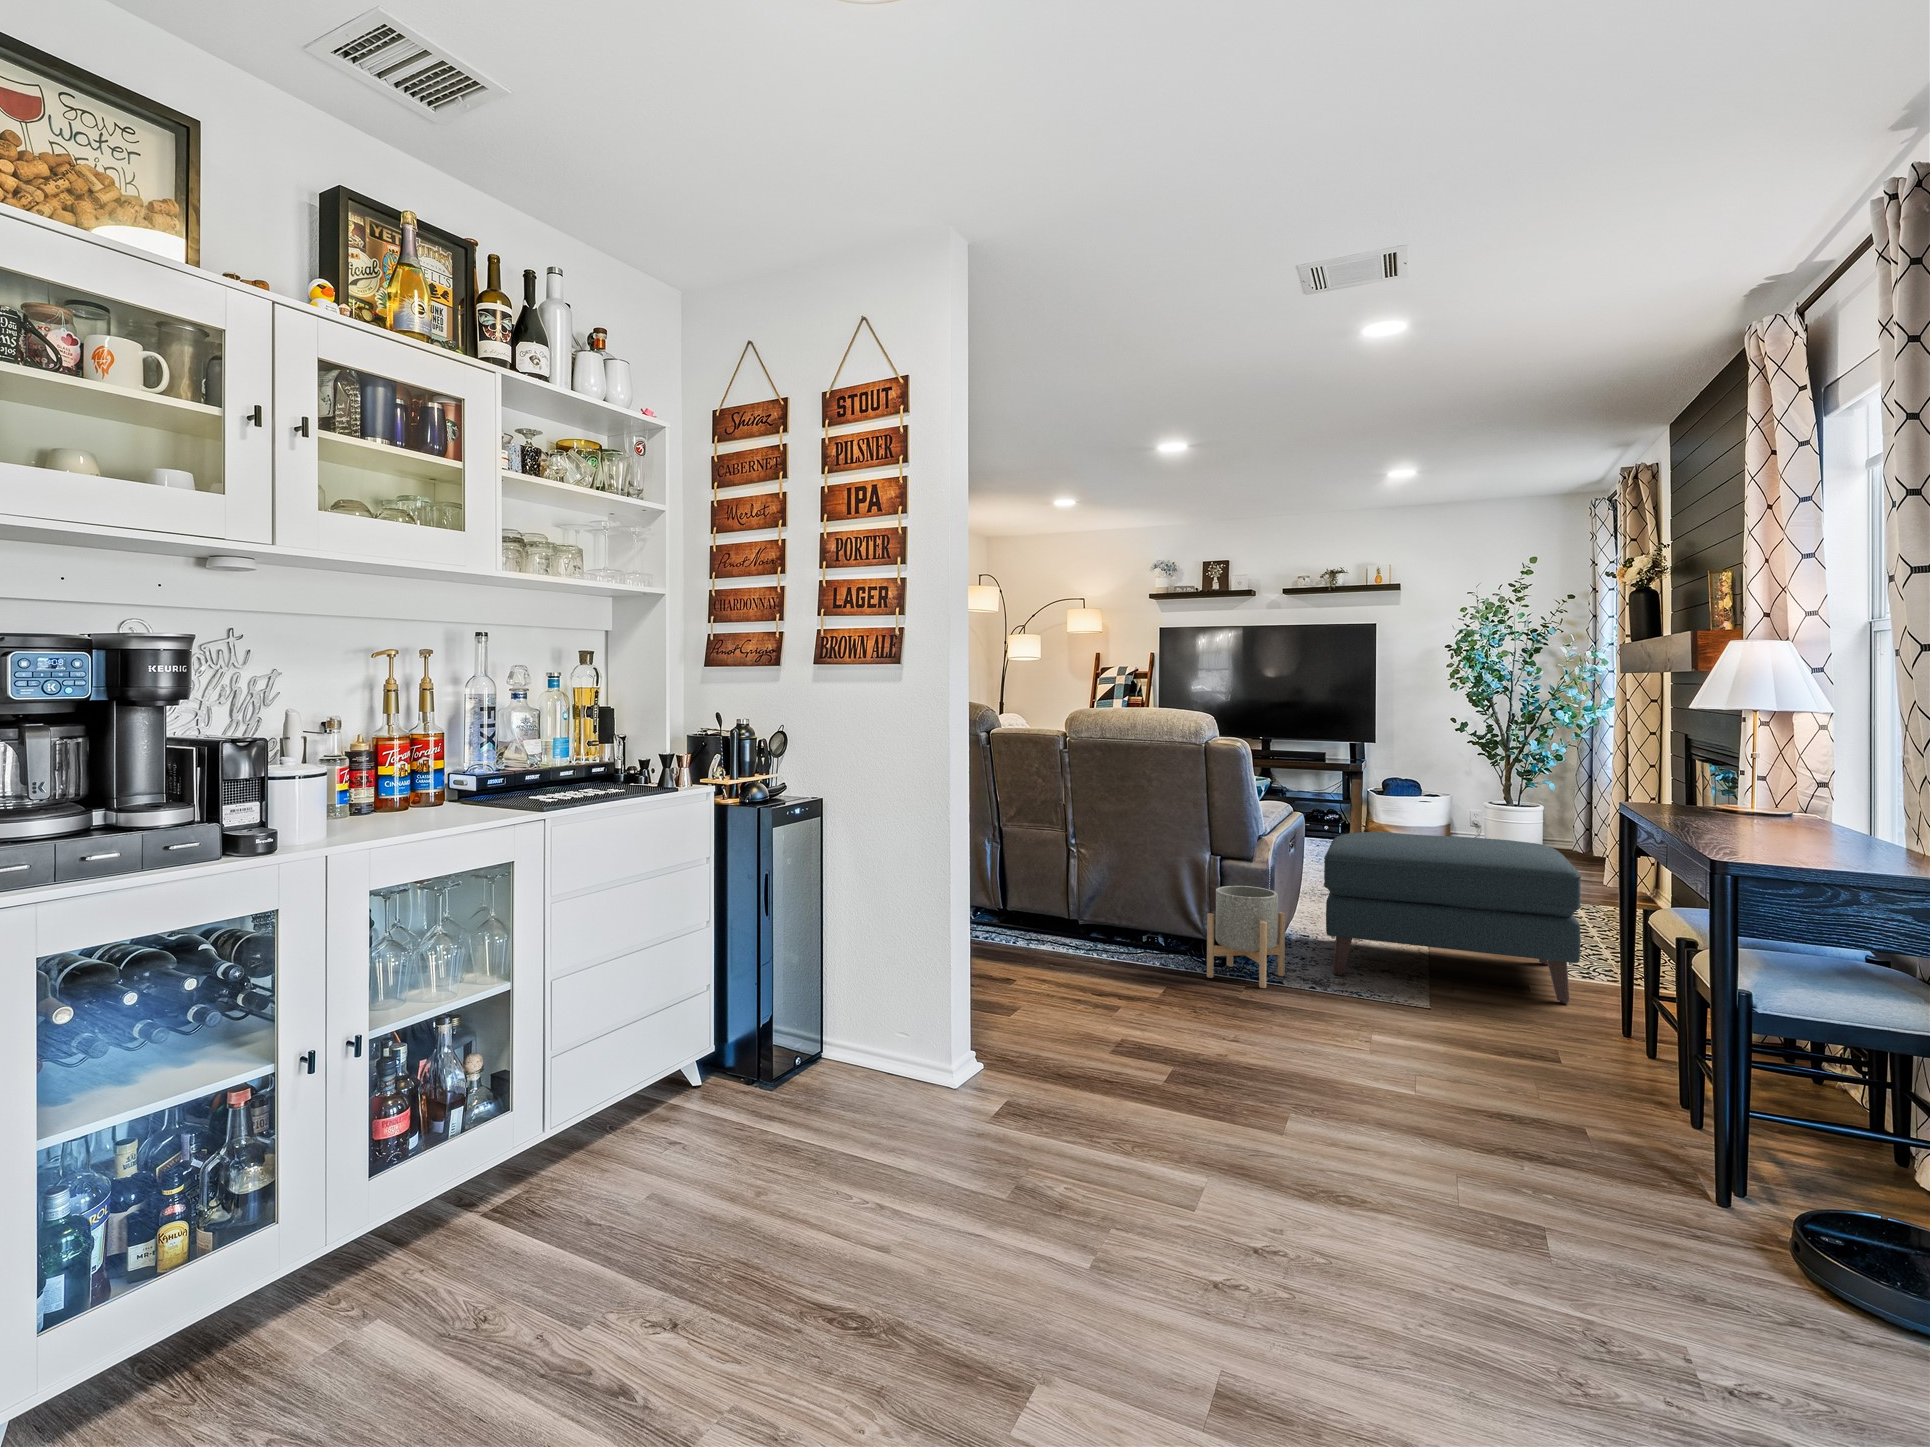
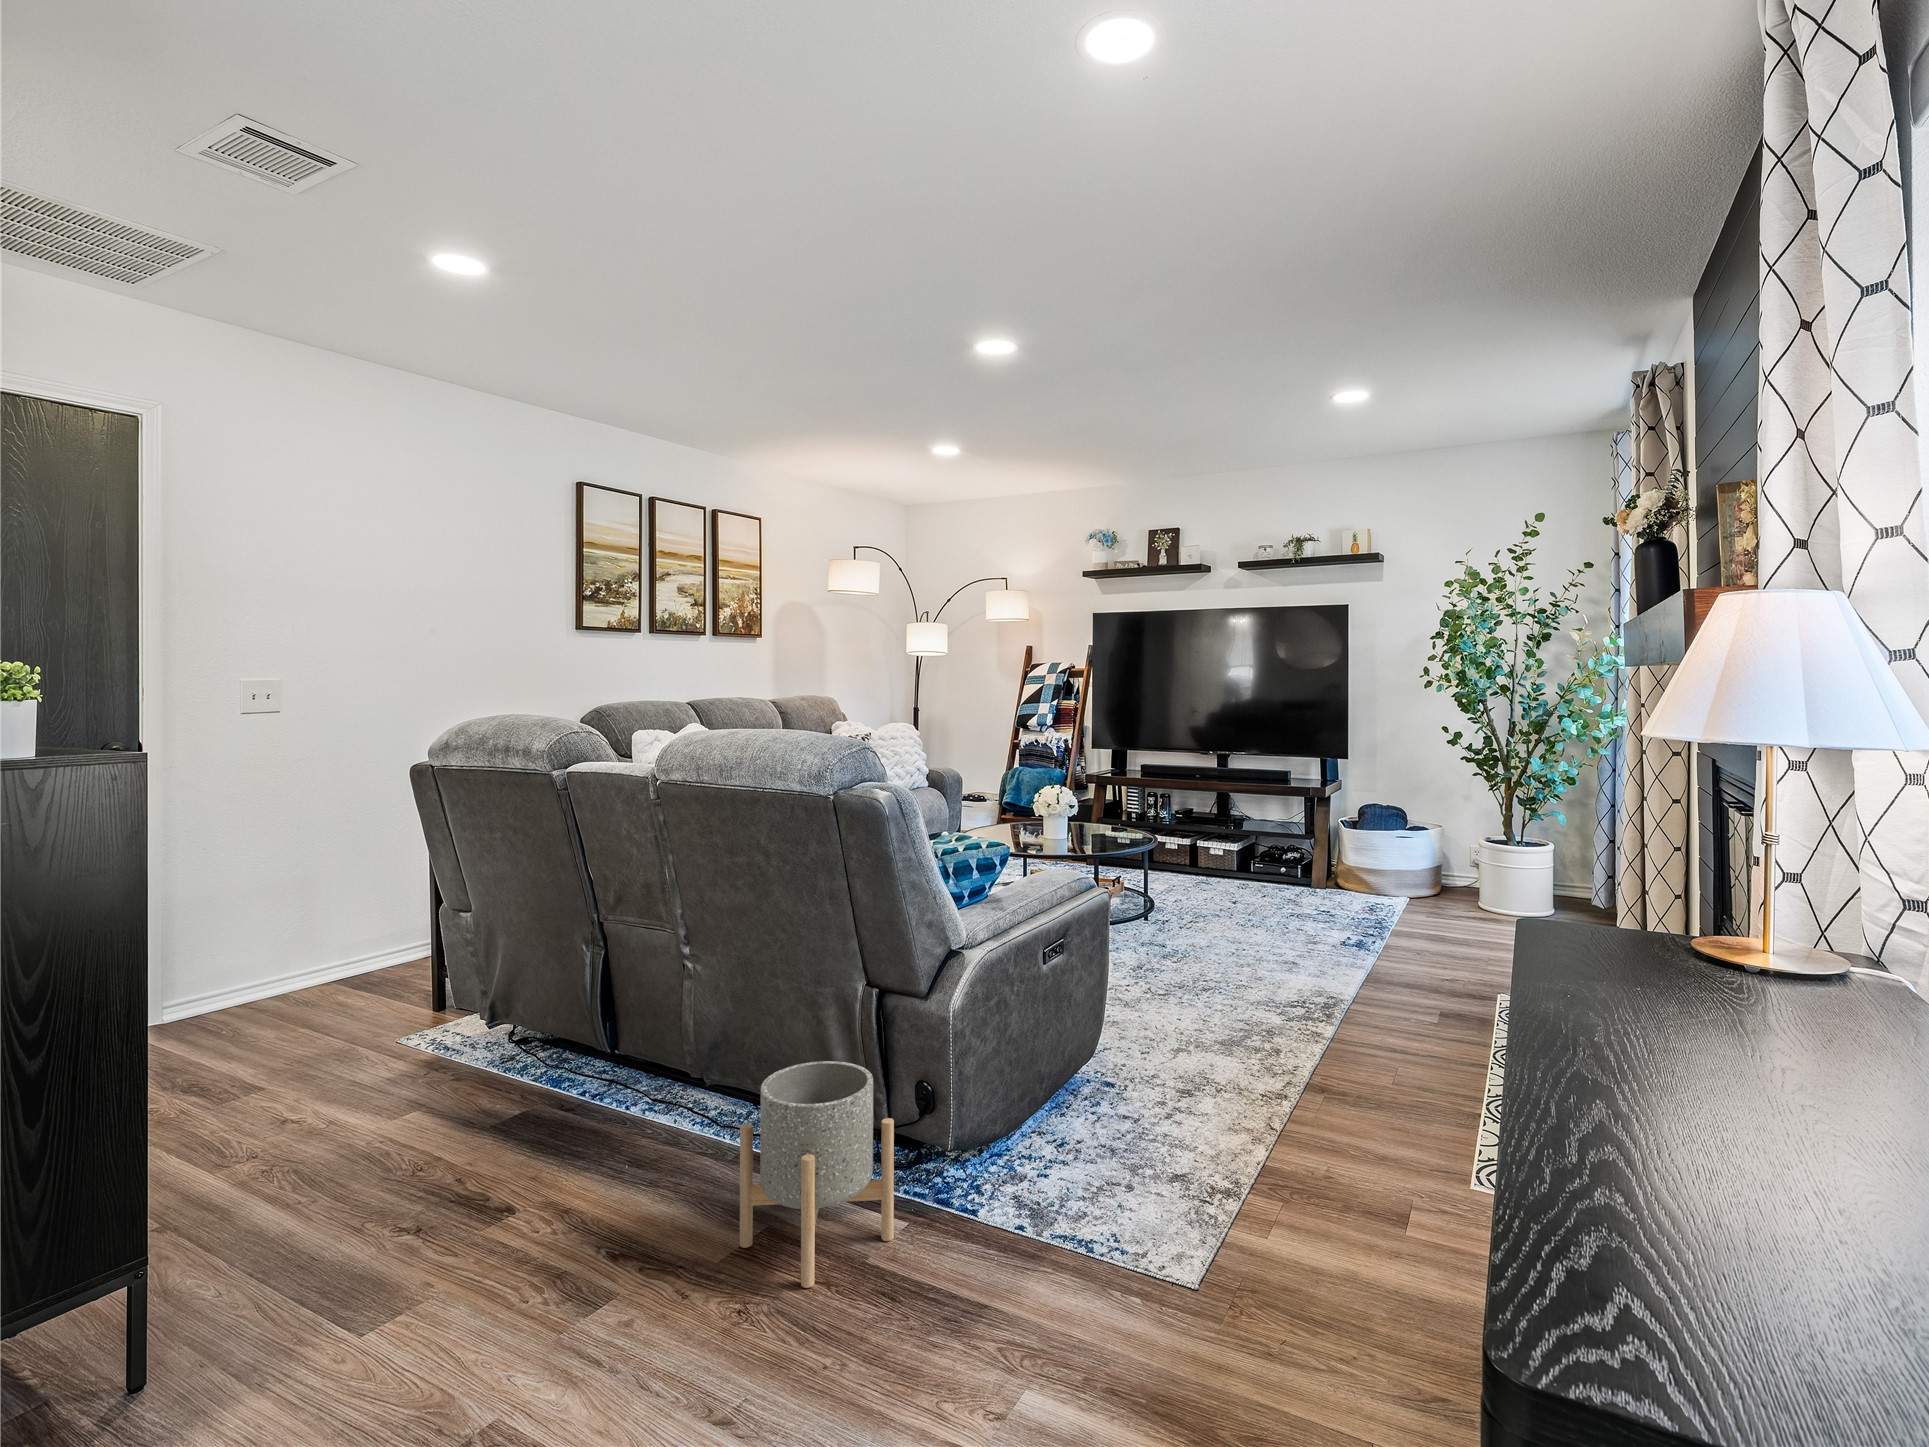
ottoman: present [1324,832,1581,1004] -> none [967,943,1433,1355]

